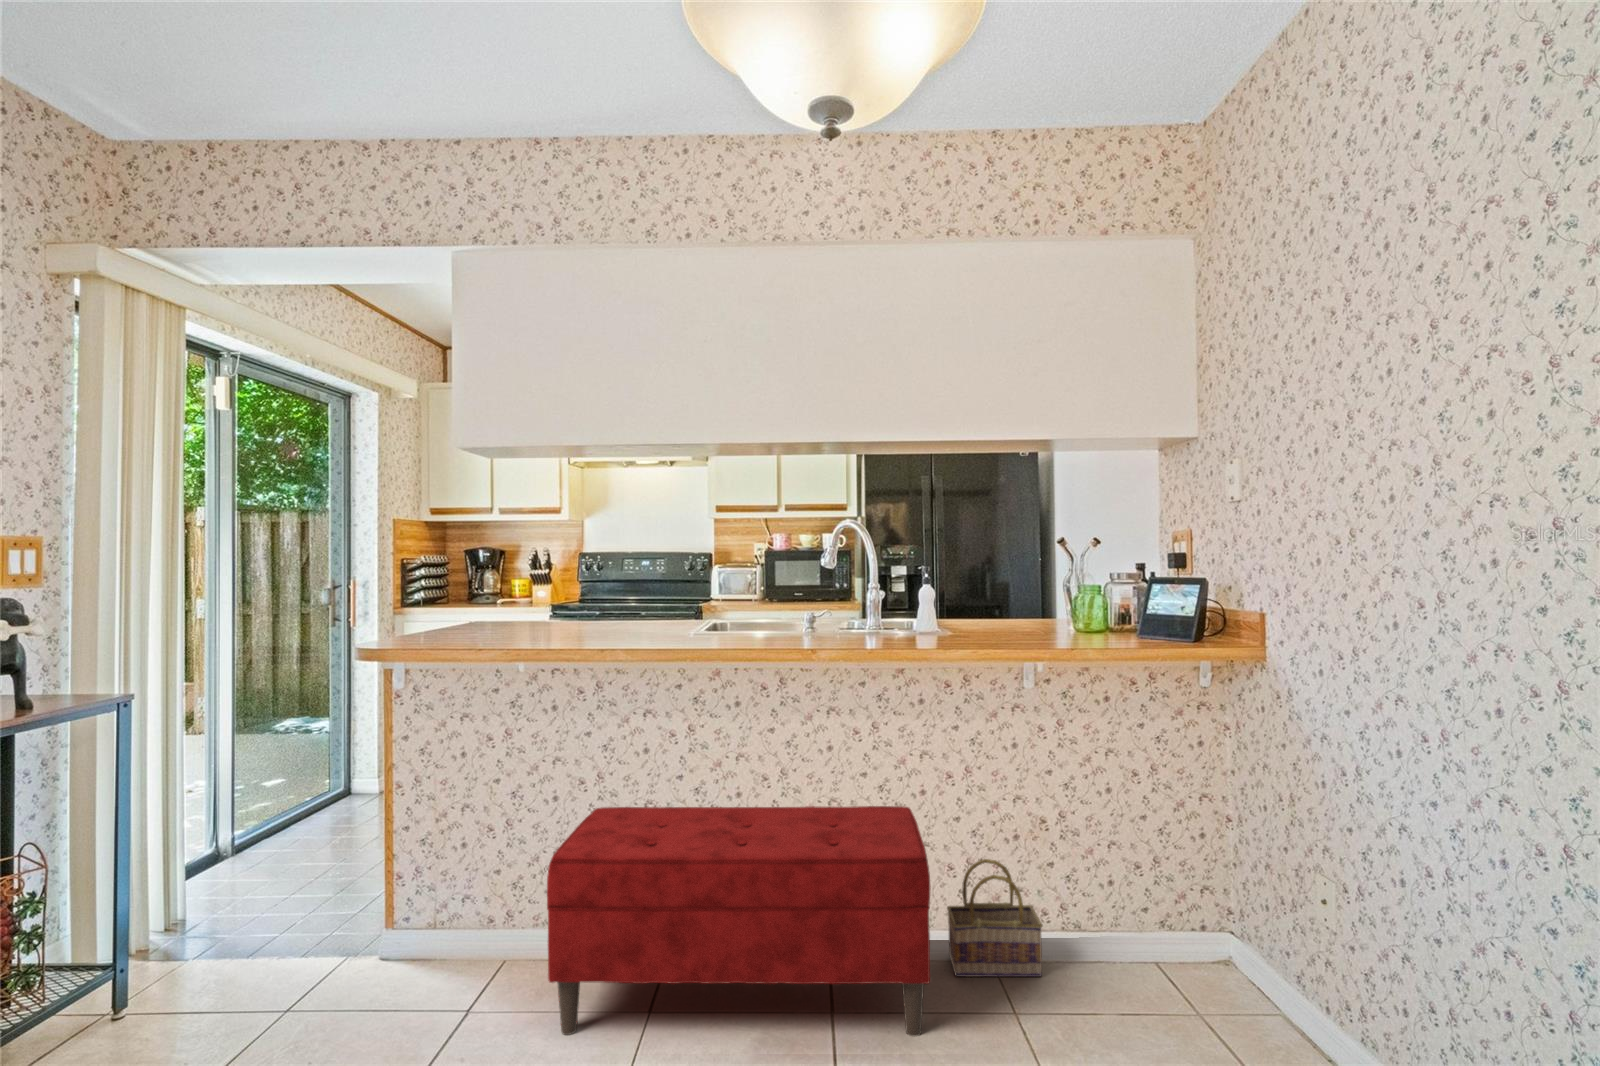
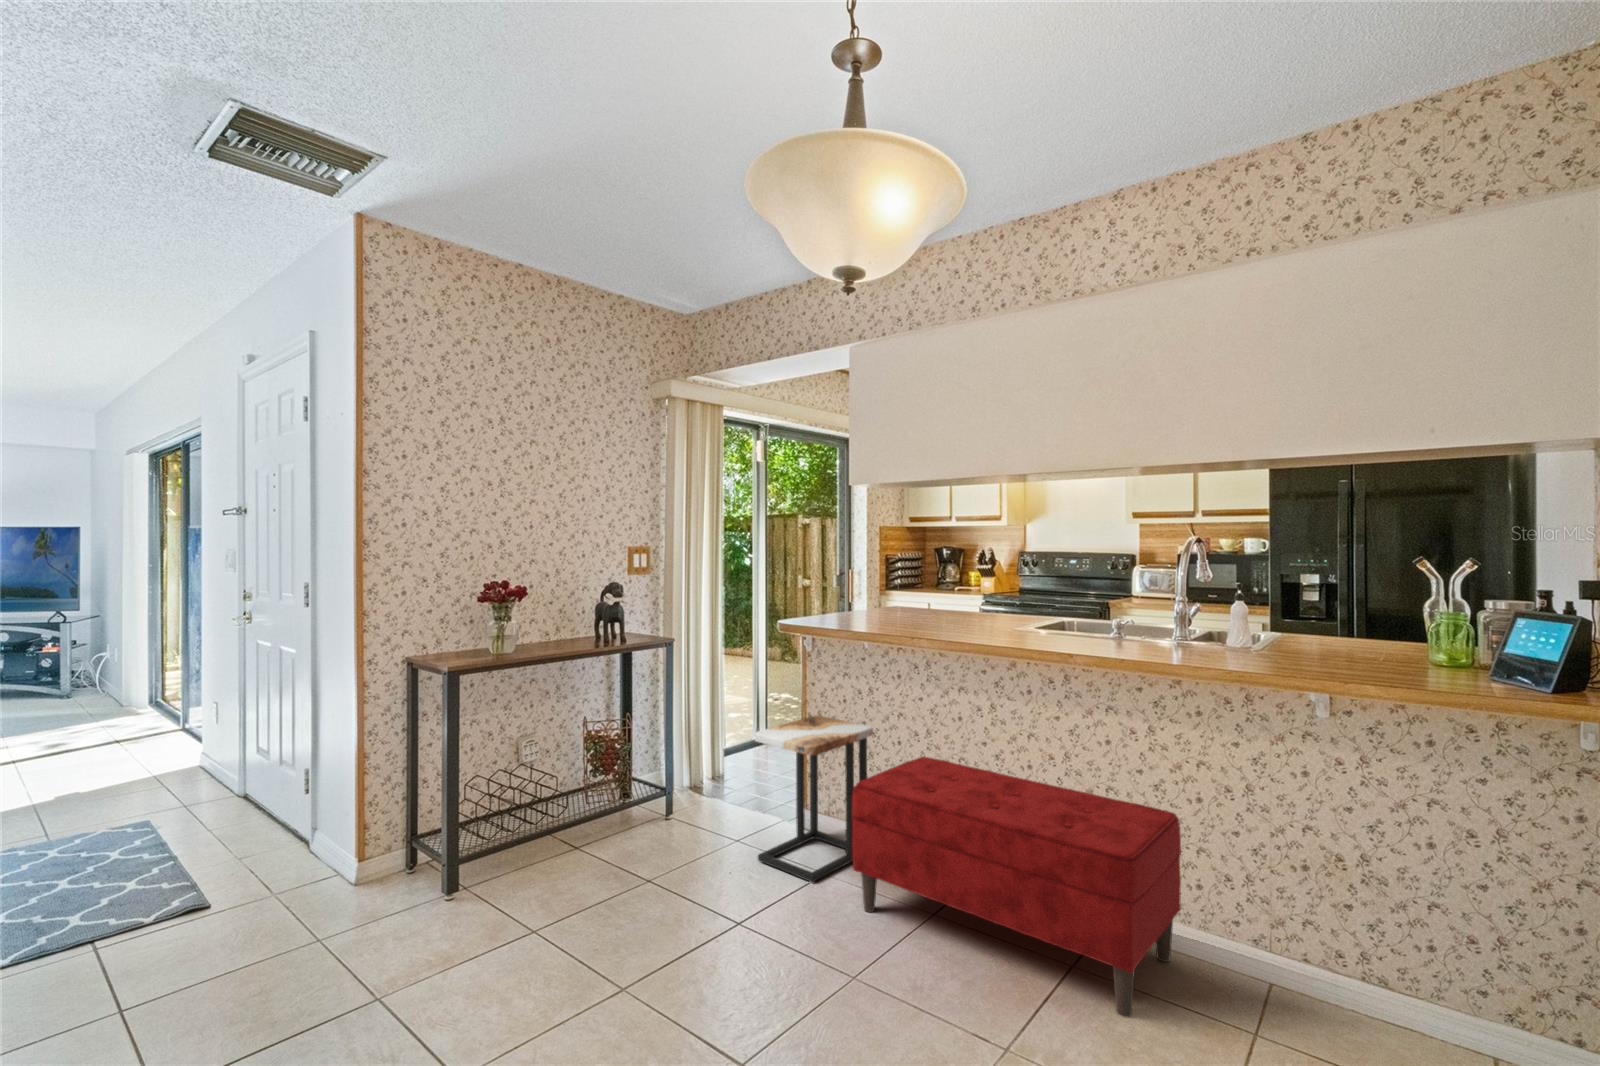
side table: none [344,782,517,1027] -> present [754,716,873,883]
basket: present [947,859,1042,977] -> none [1207,884,1318,1021]

